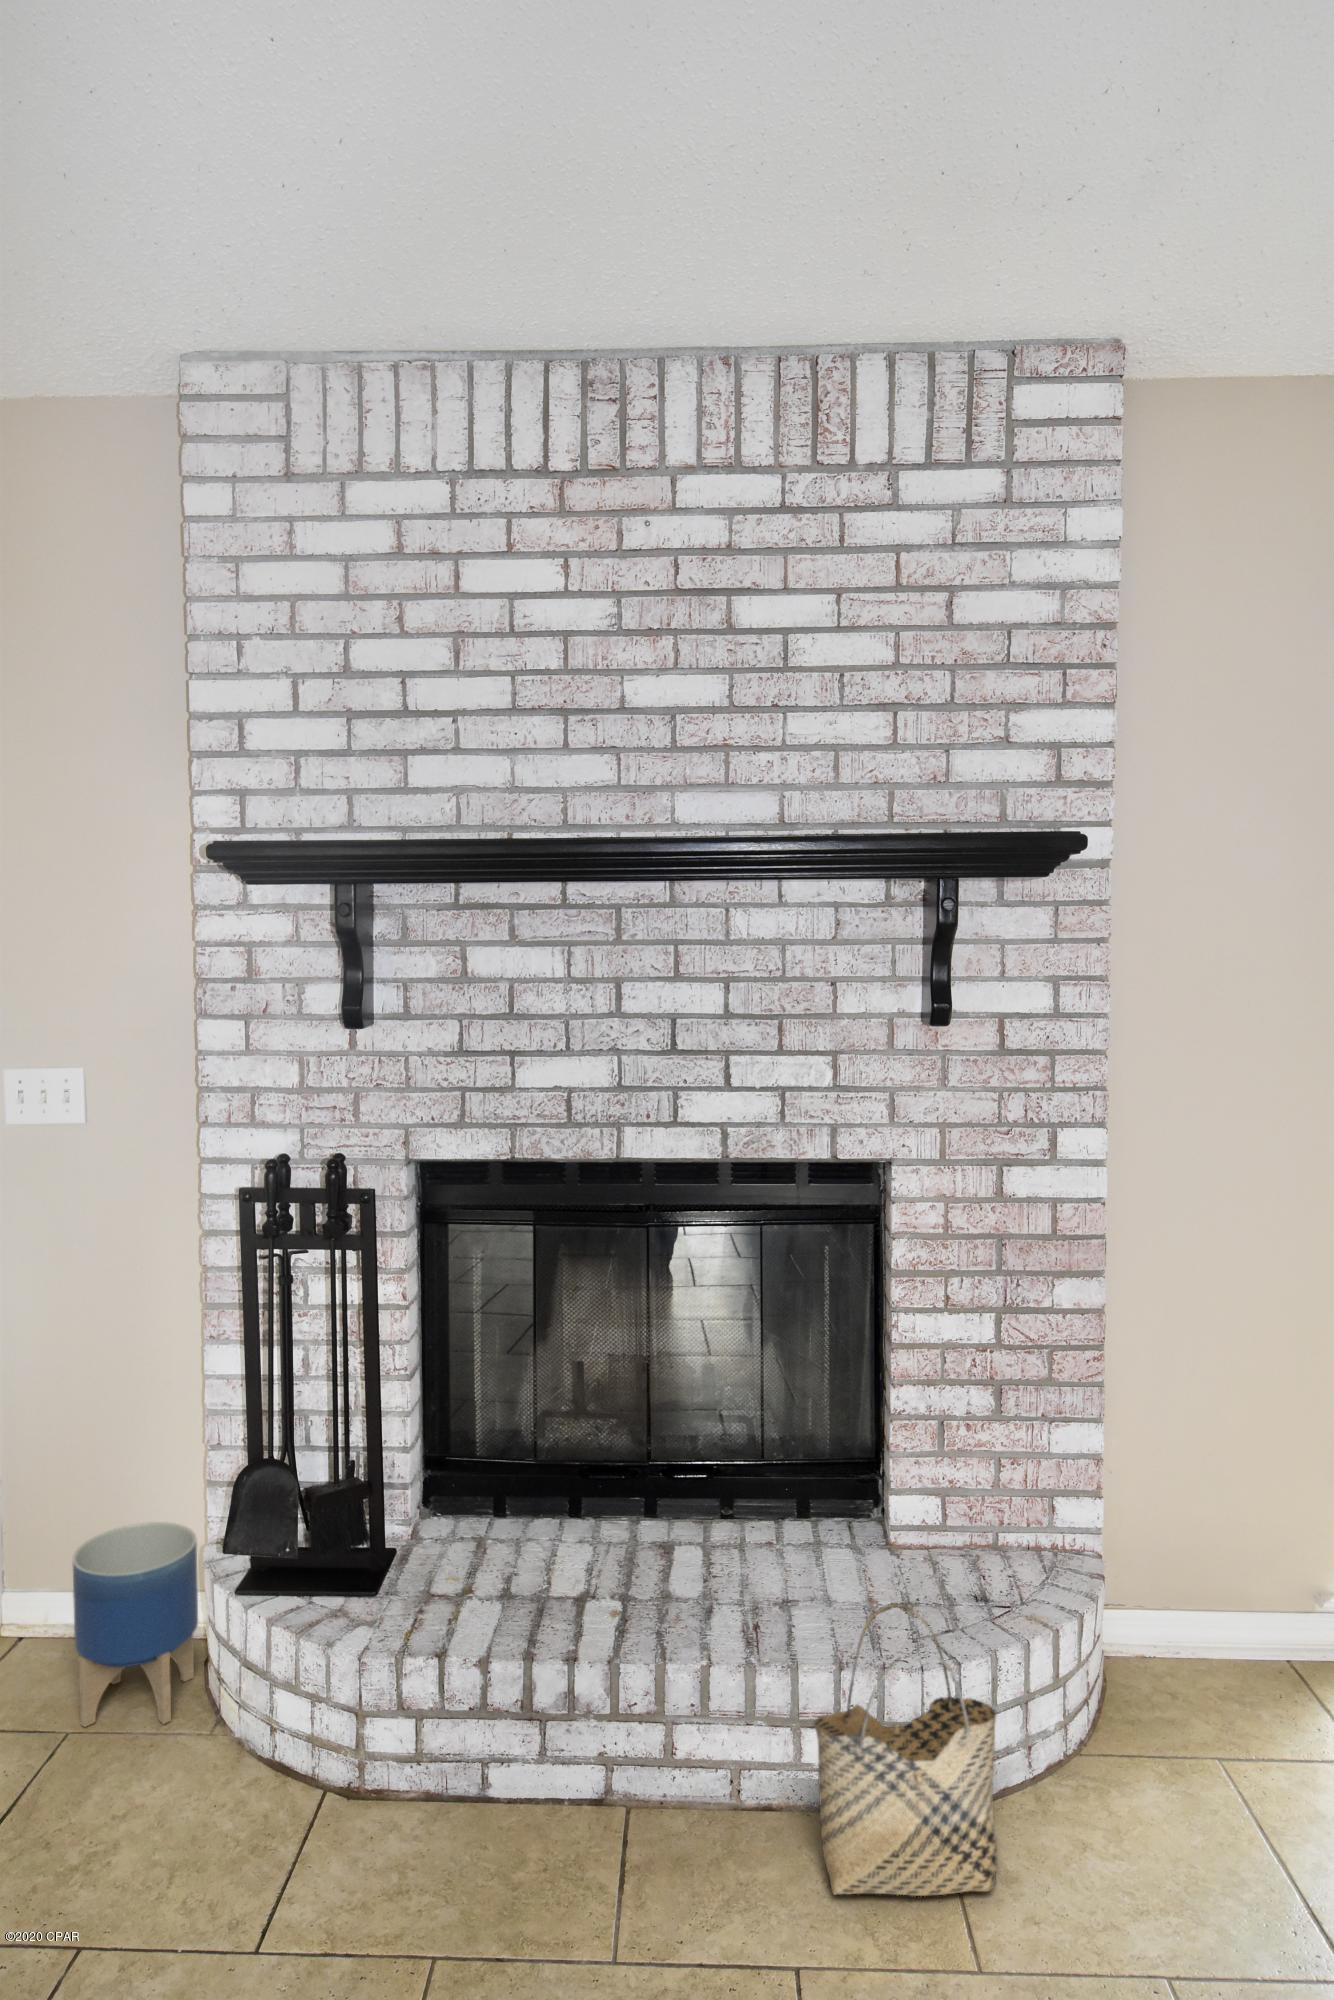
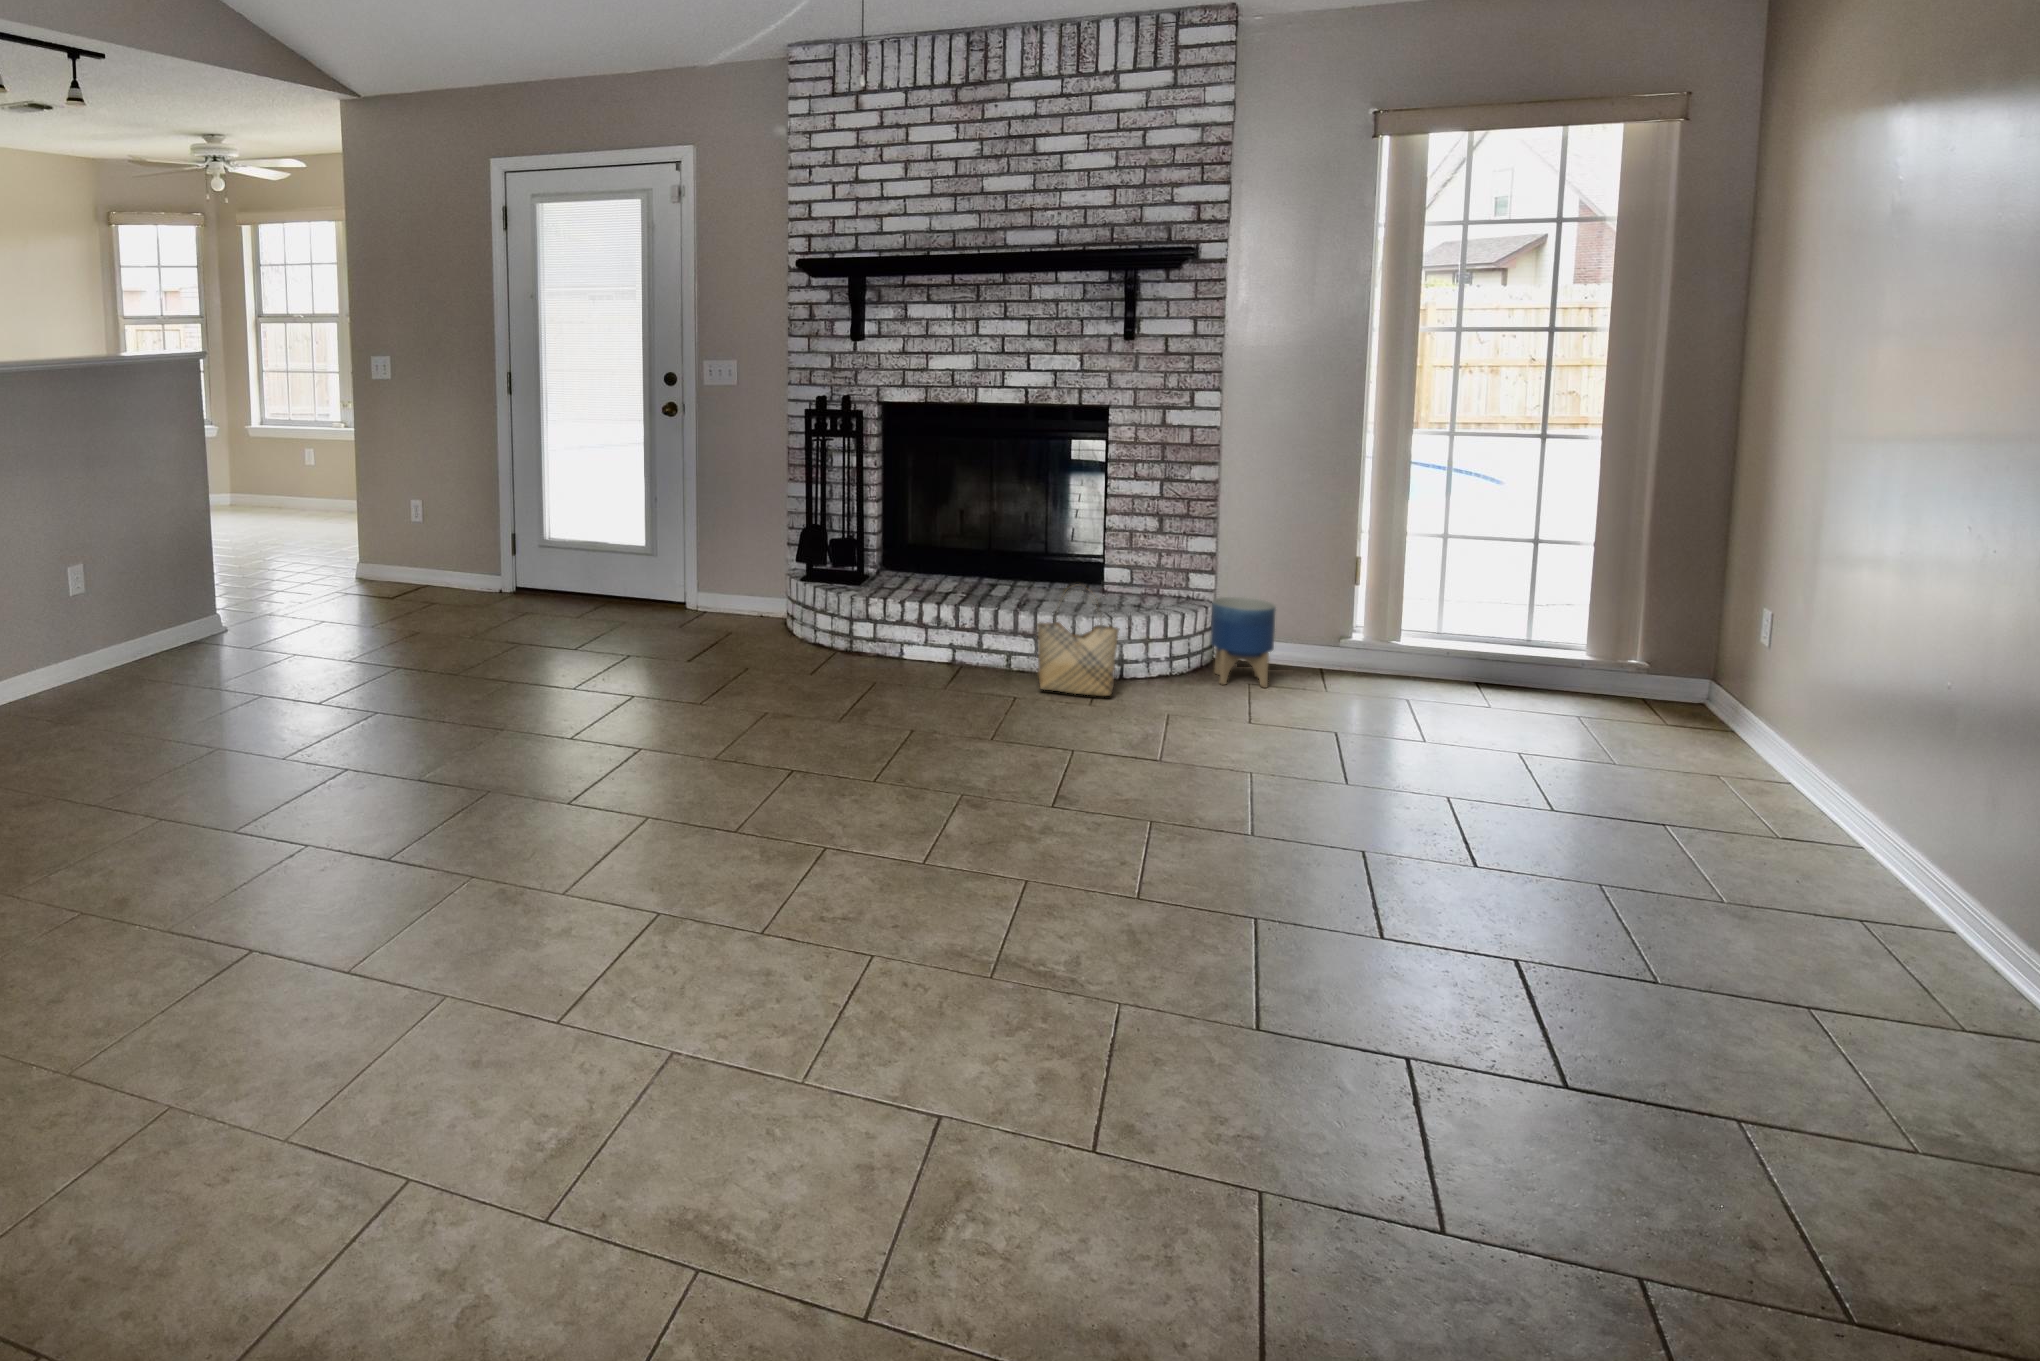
planter: present [73,1522,198,1727] -> present [1211,597,1276,687]

